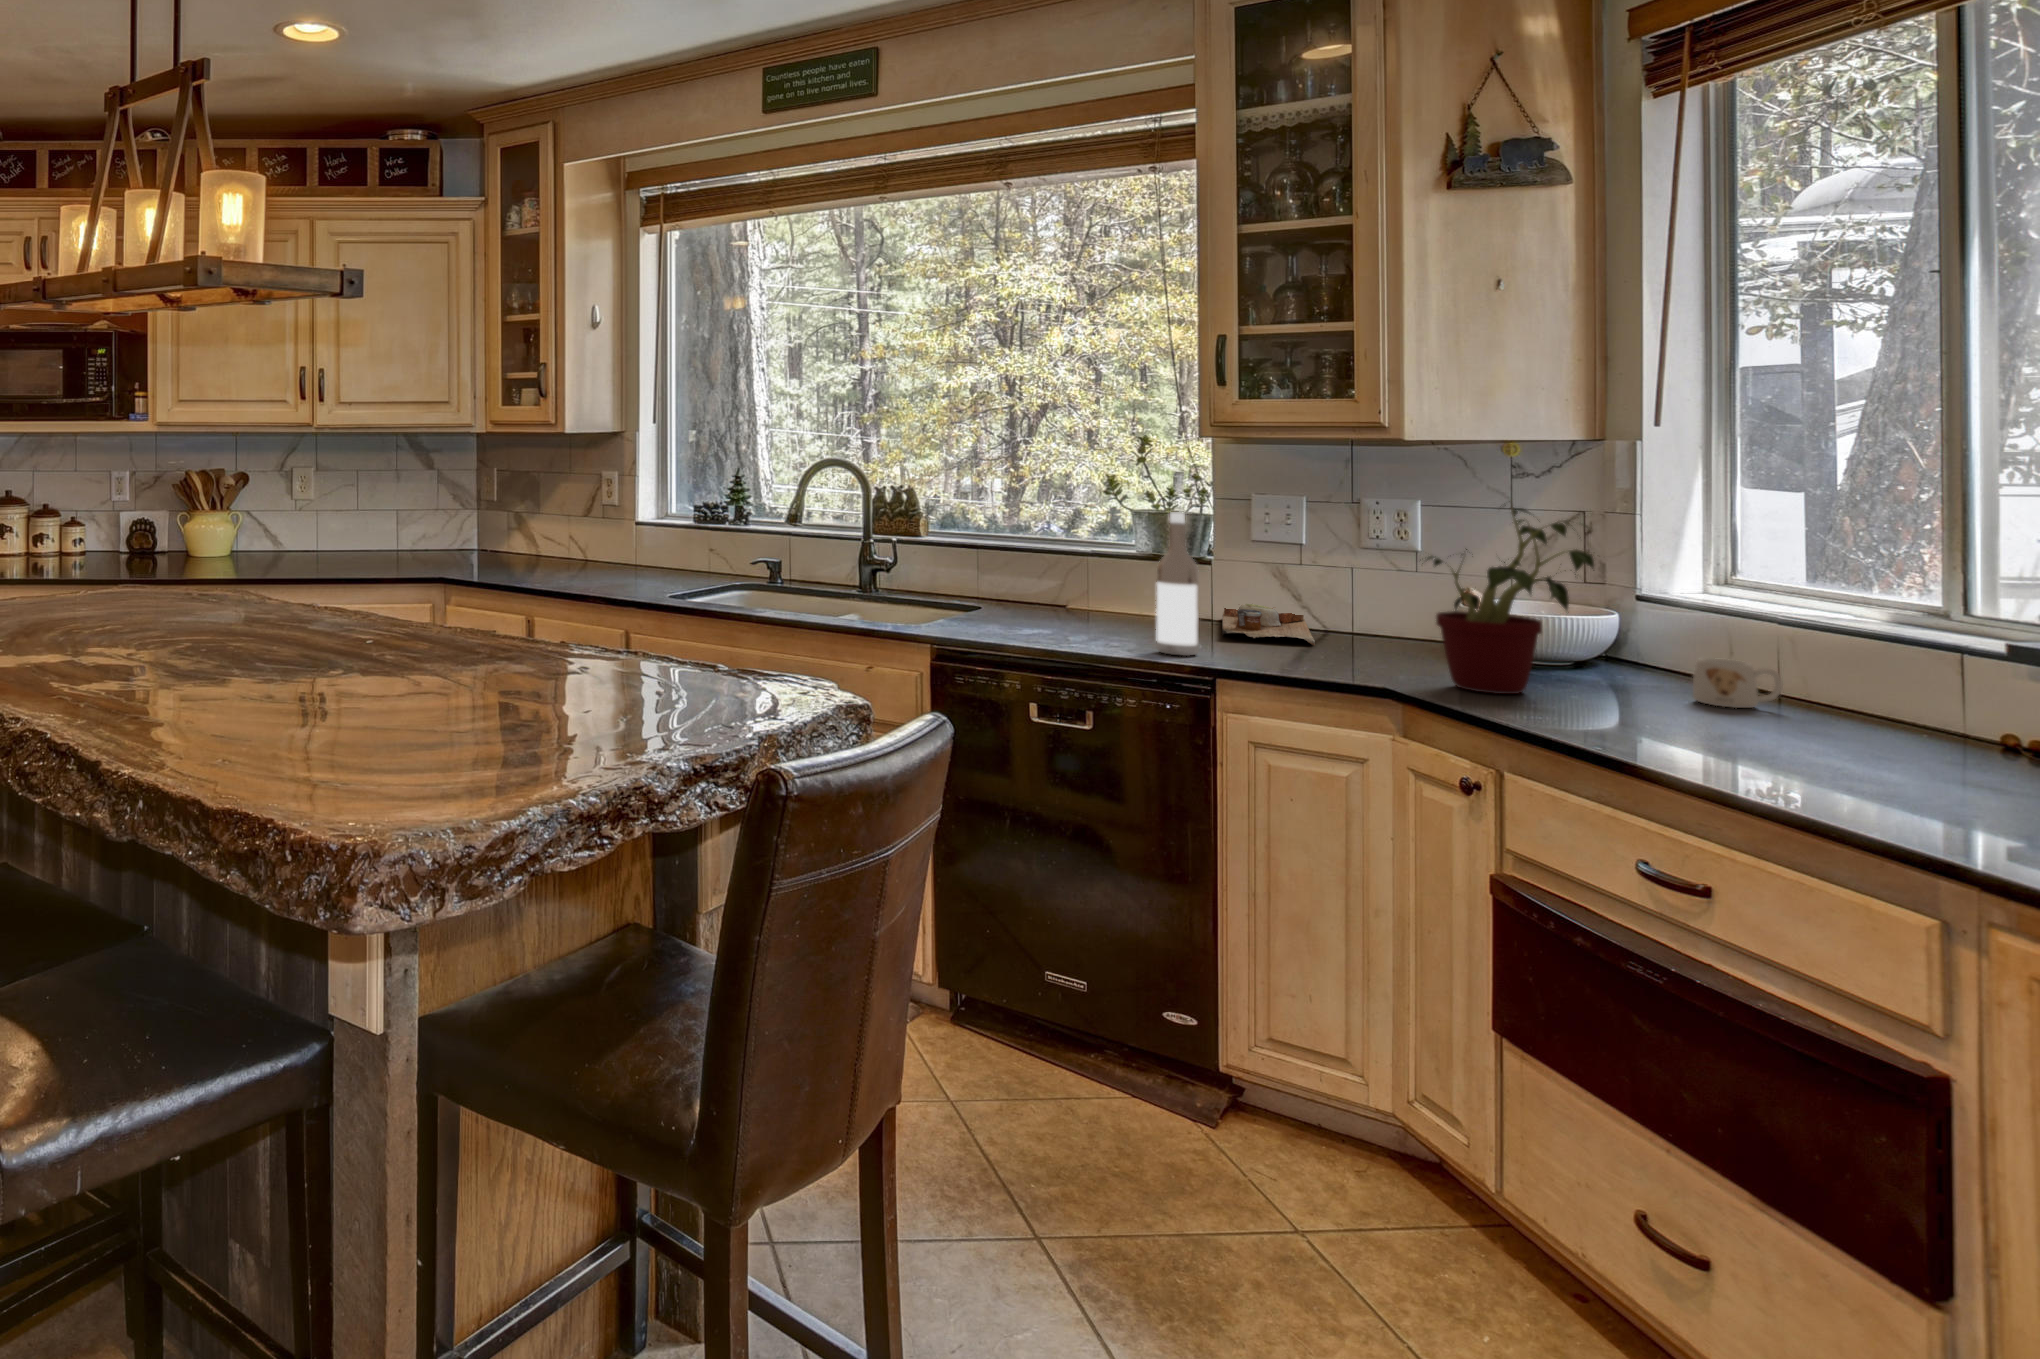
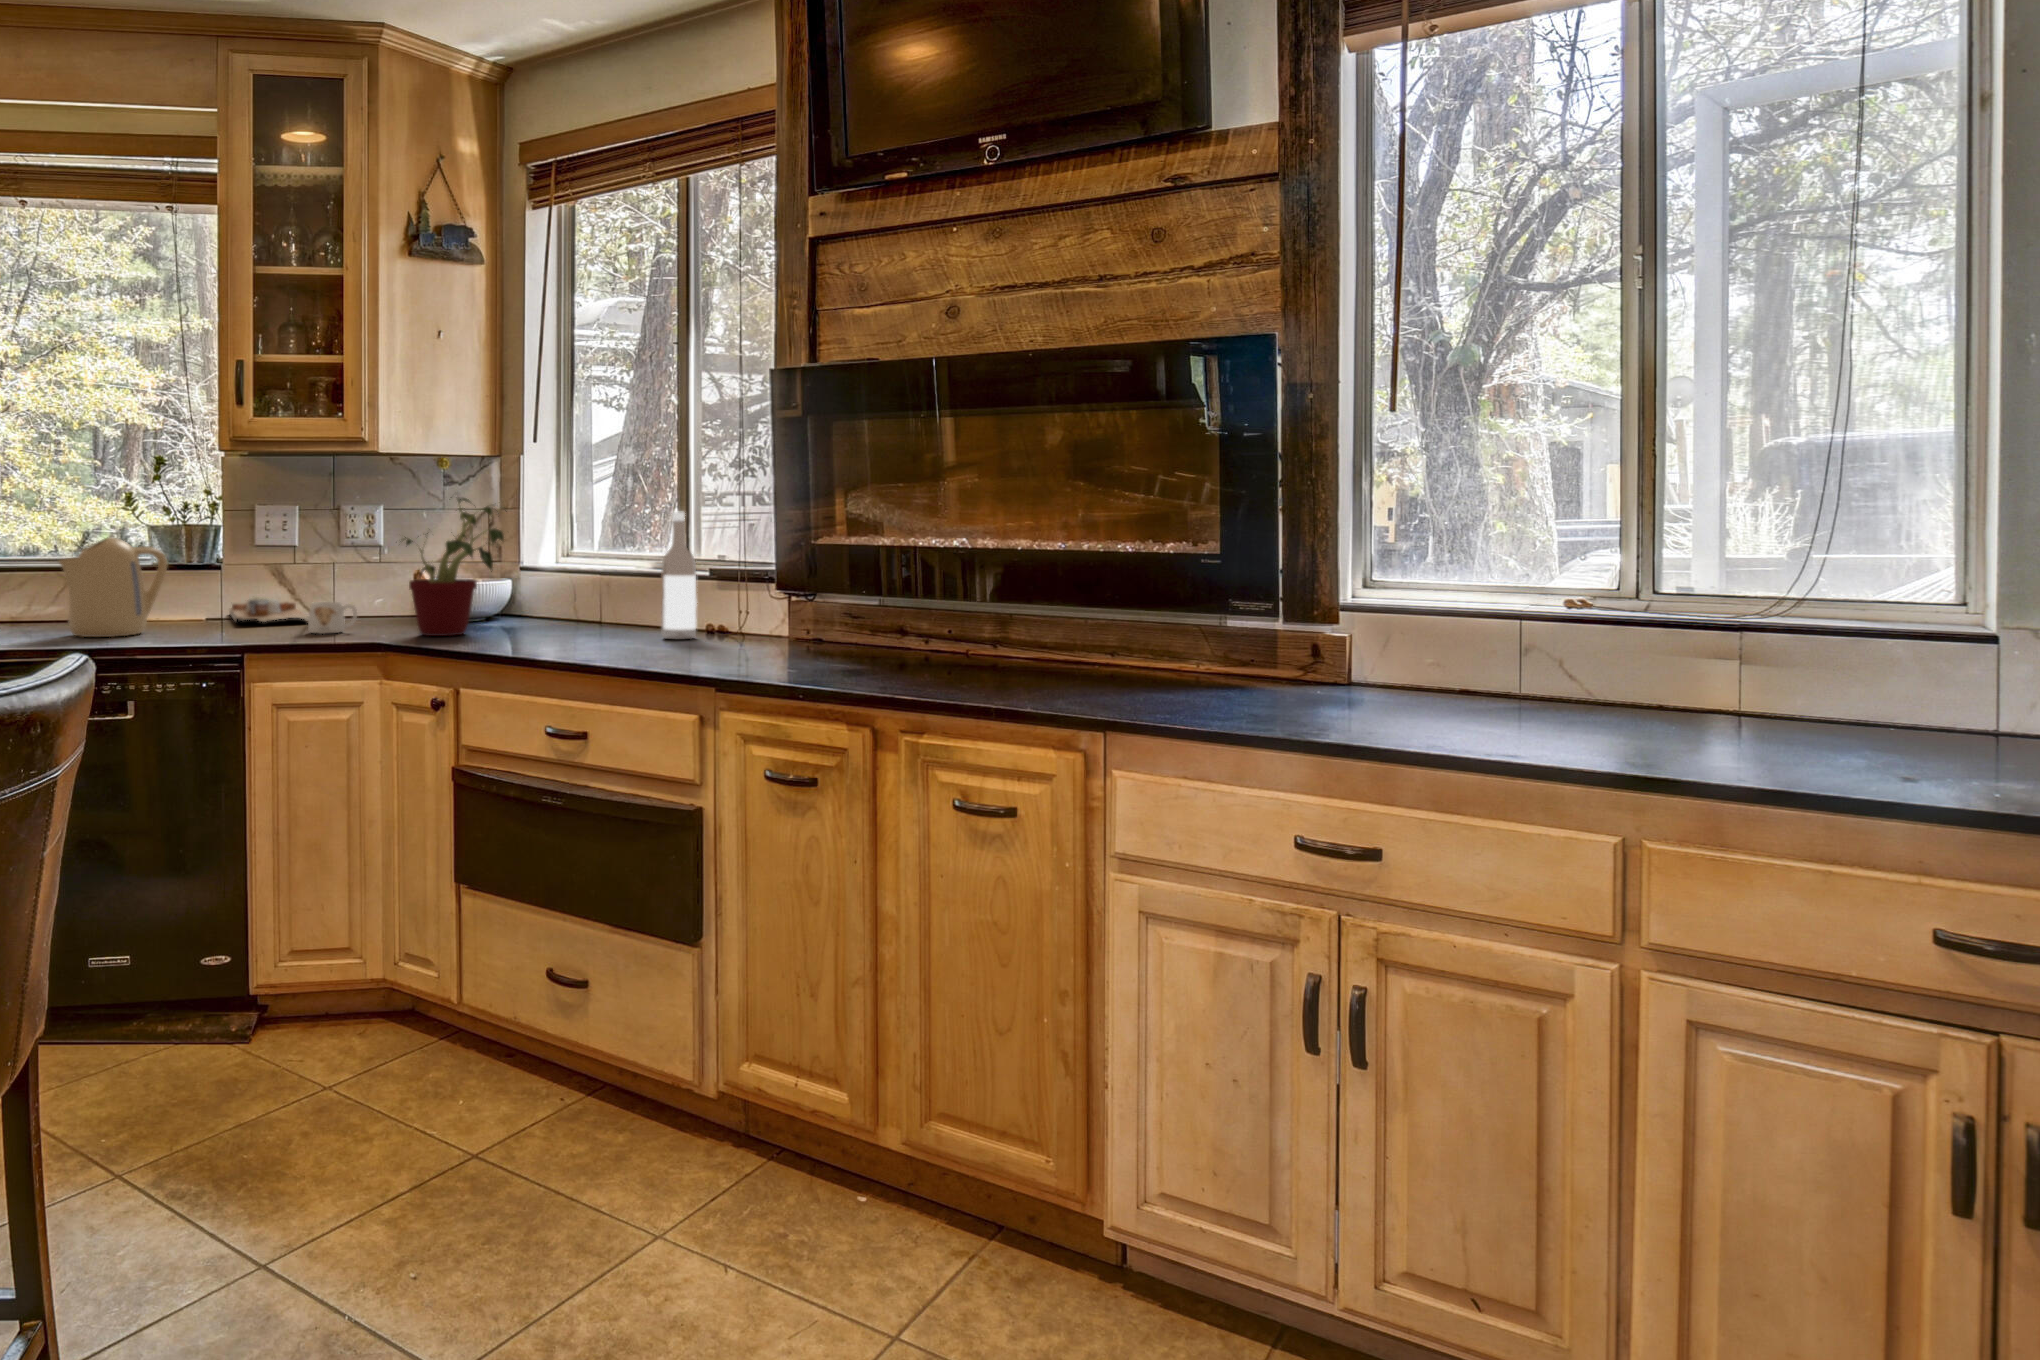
wine bottle: present [1156,512,1199,656] -> present [661,512,697,639]
kettle: none [1027,530,1141,638] -> present [59,537,167,637]
mug: present [1693,658,1783,708] -> present [308,602,357,634]

